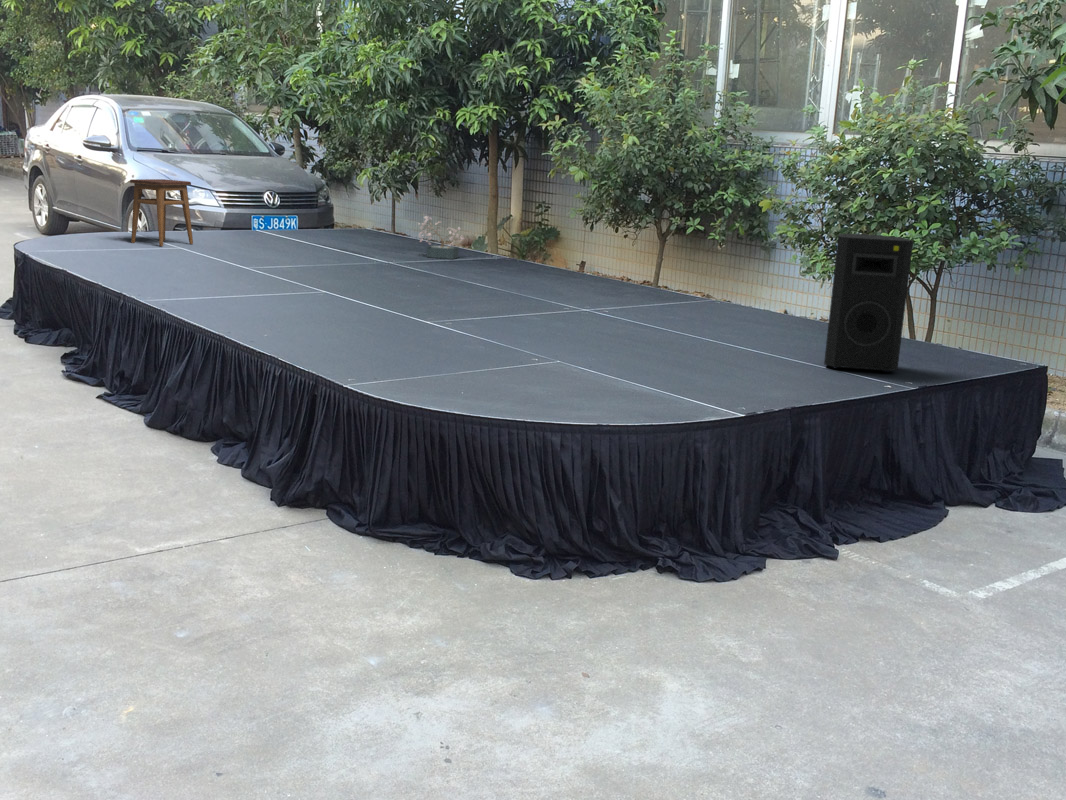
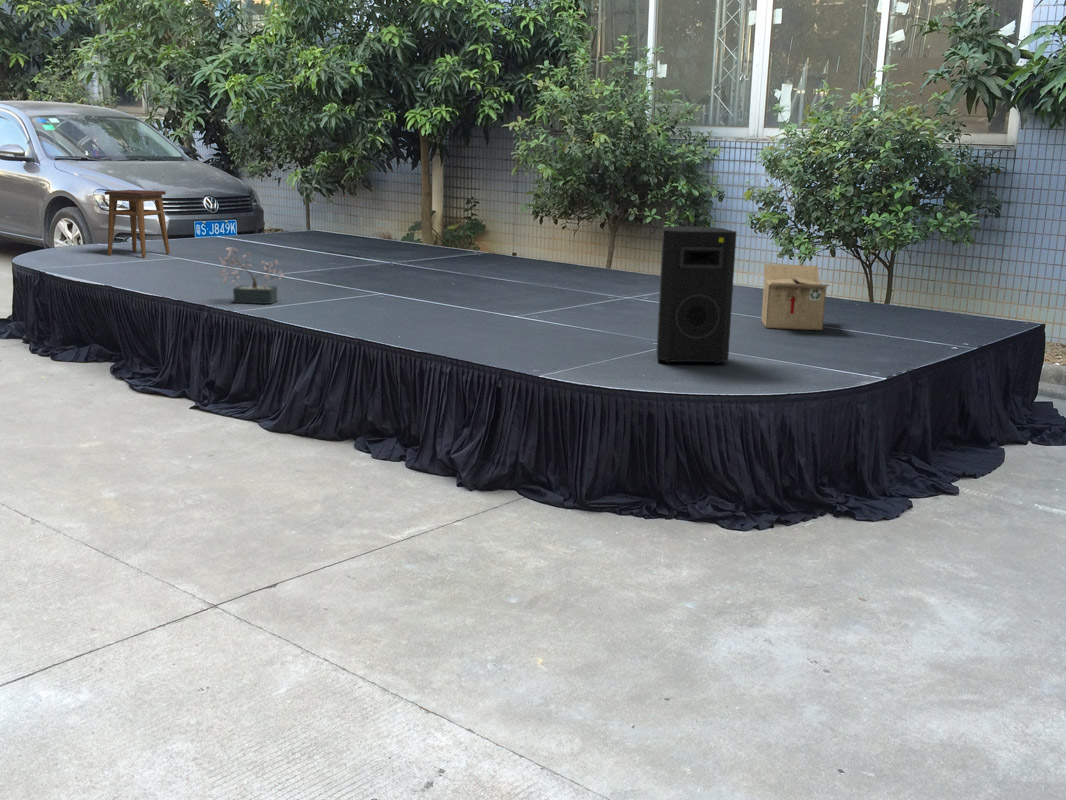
decorative plant: present [419,217,464,259] -> present [220,247,284,304]
speaker: present [824,234,913,372] -> present [657,226,736,363]
cardboard box: none [697,279,774,357] -> present [761,264,829,330]

